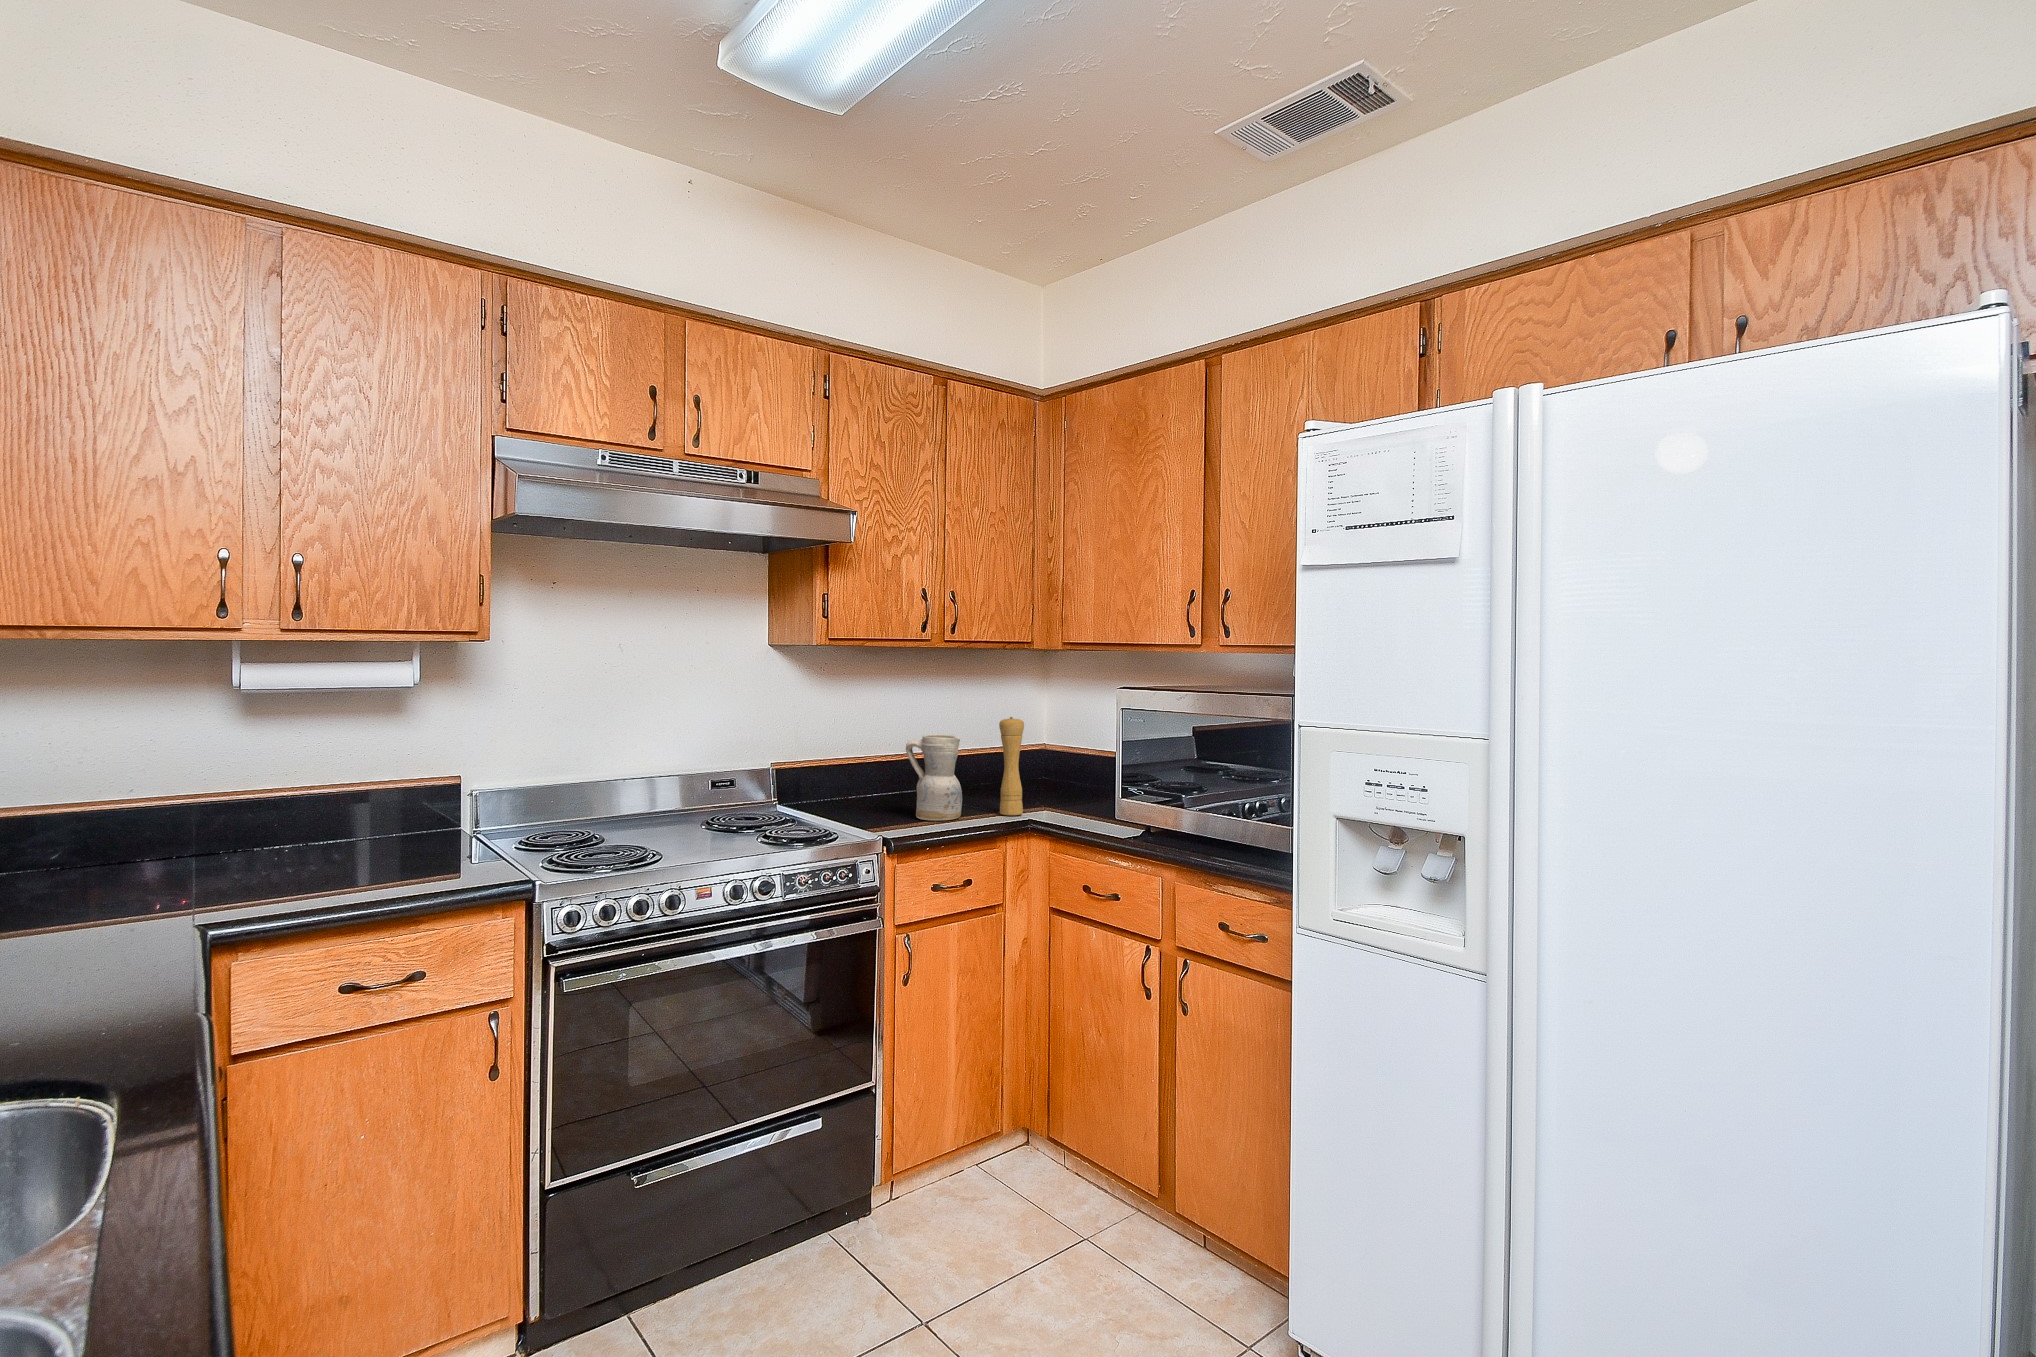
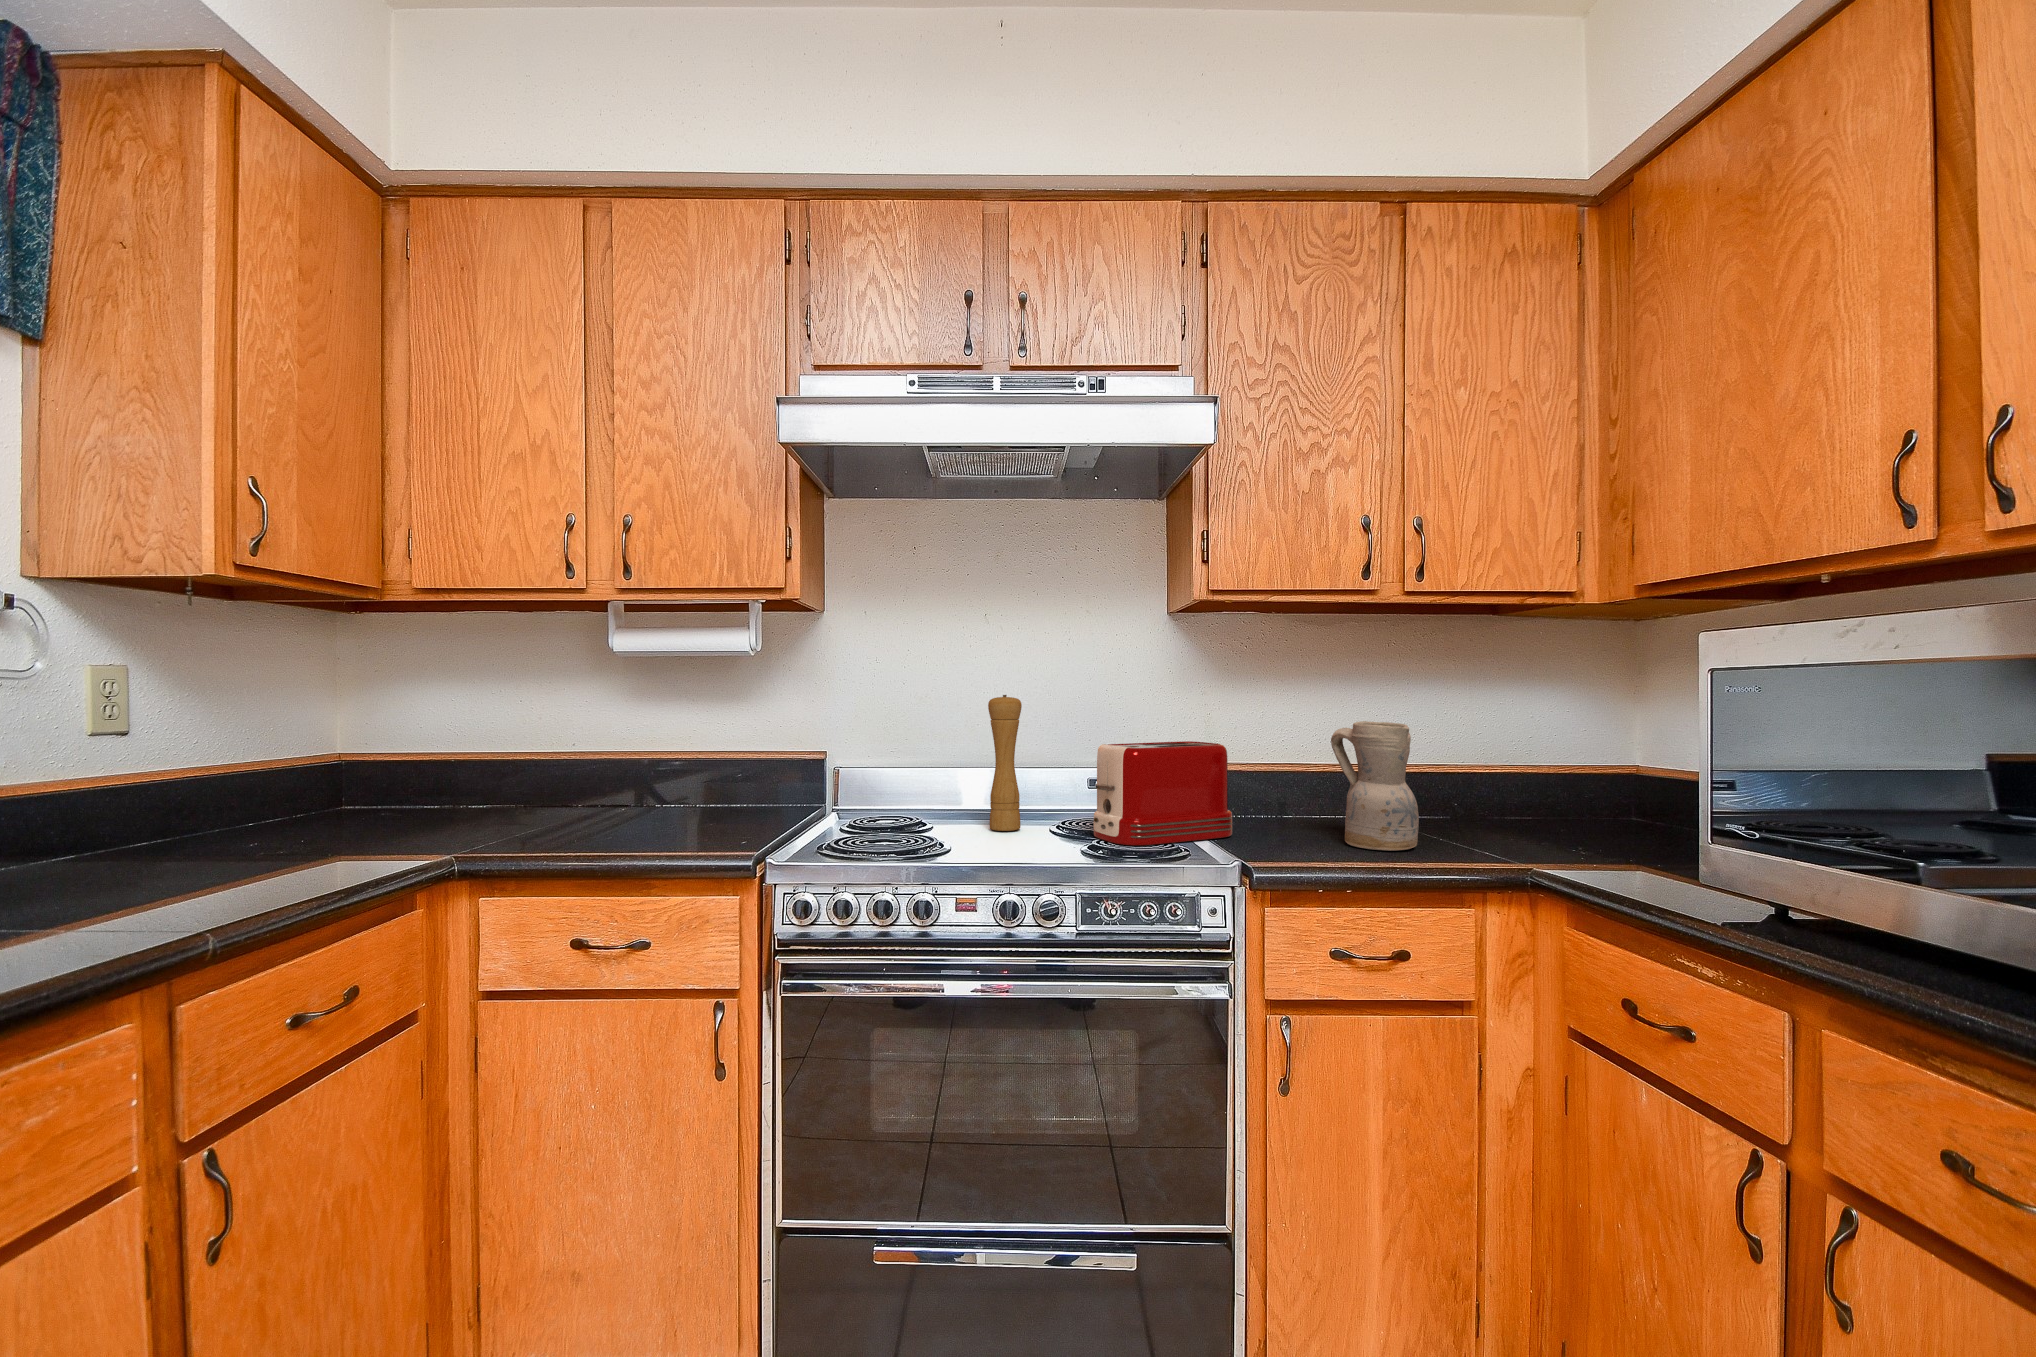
pepper mill: present [999,717,1024,815] -> present [988,695,1022,831]
toaster: none [744,754,843,837] -> present [1093,741,1232,845]

